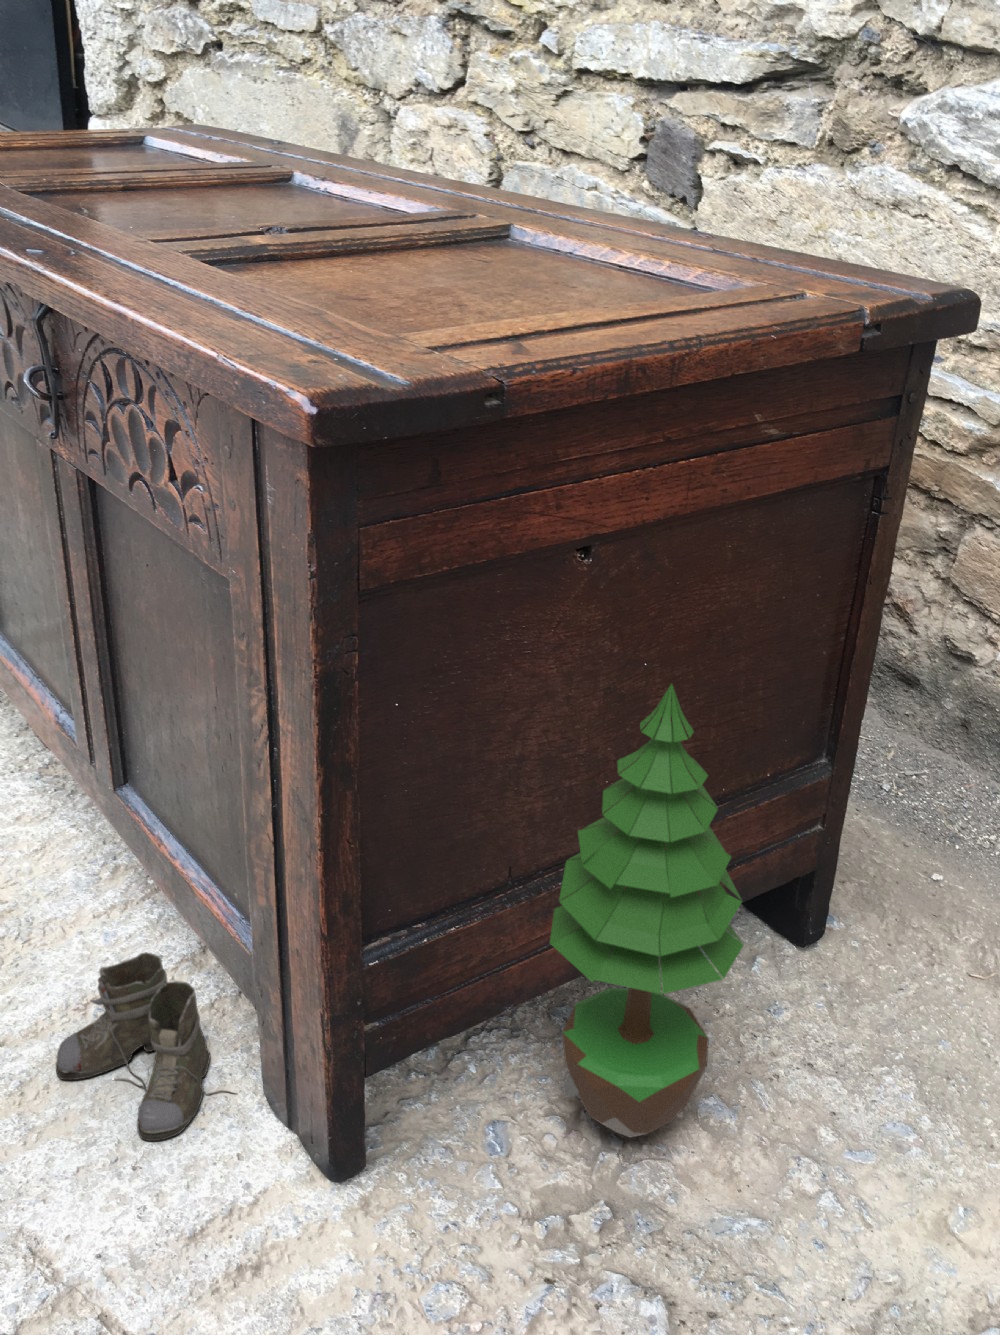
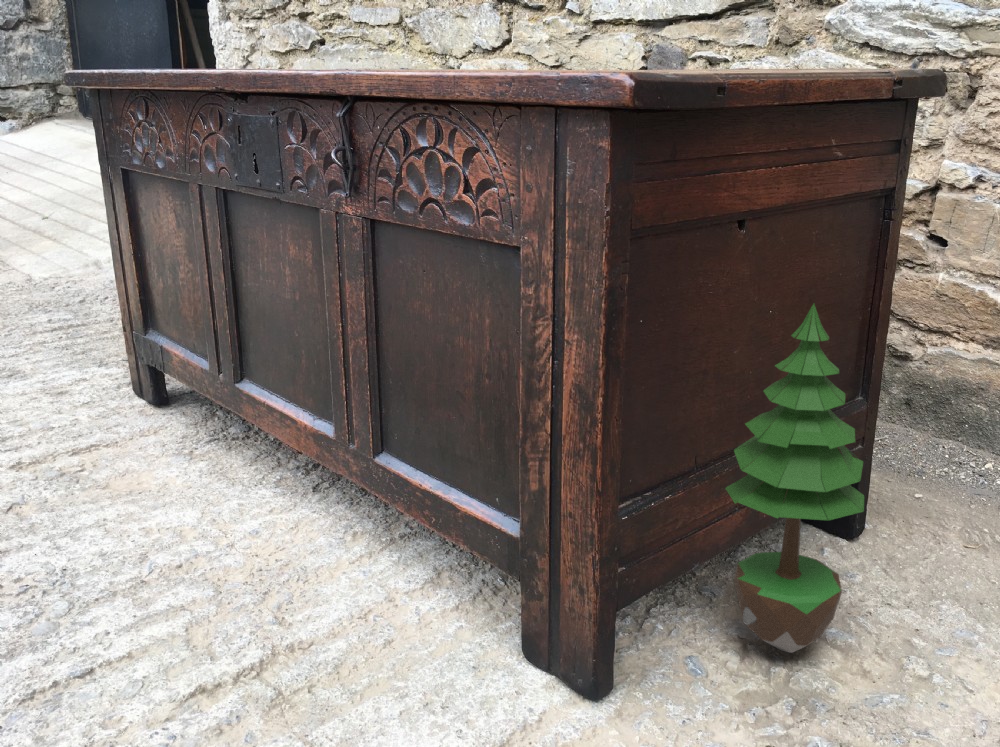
boots: present [56,952,233,1141] -> none [361,562,499,688]

